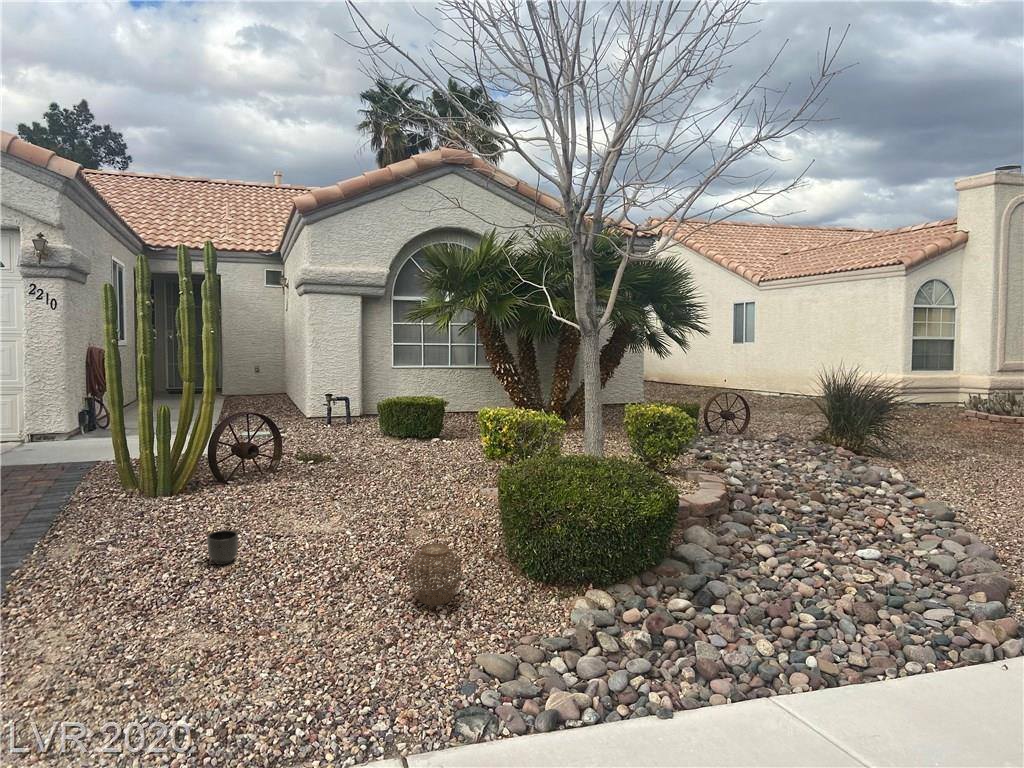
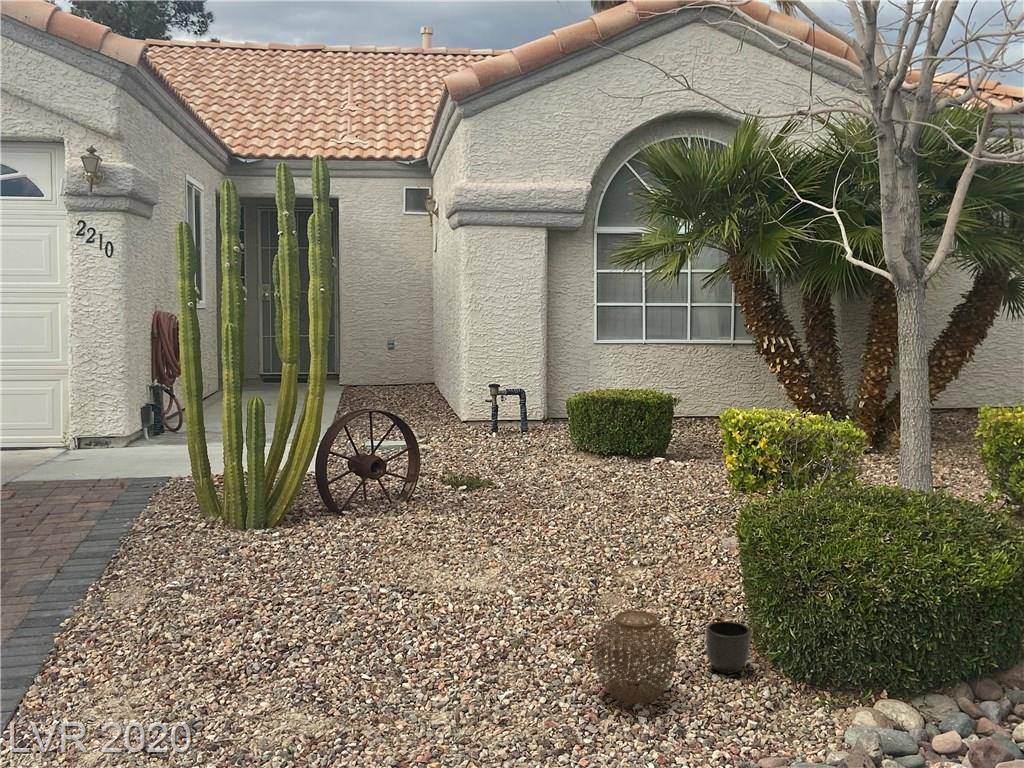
planter: present [207,530,238,565] -> present [706,621,751,674]

